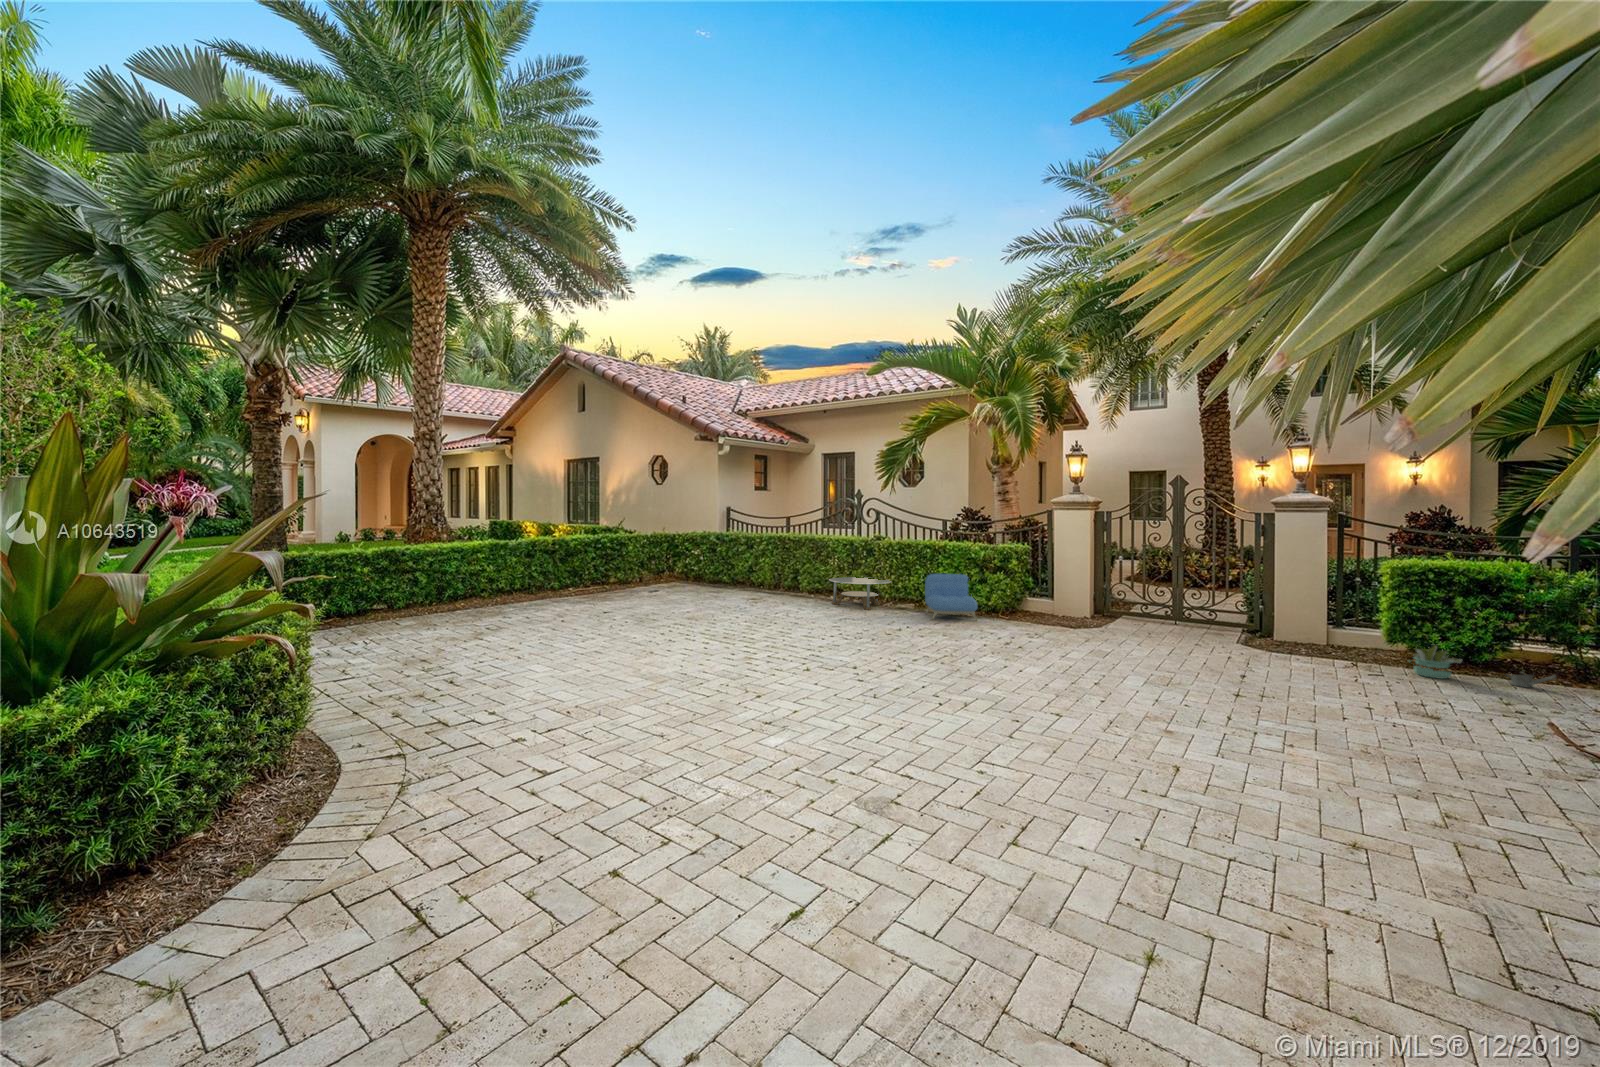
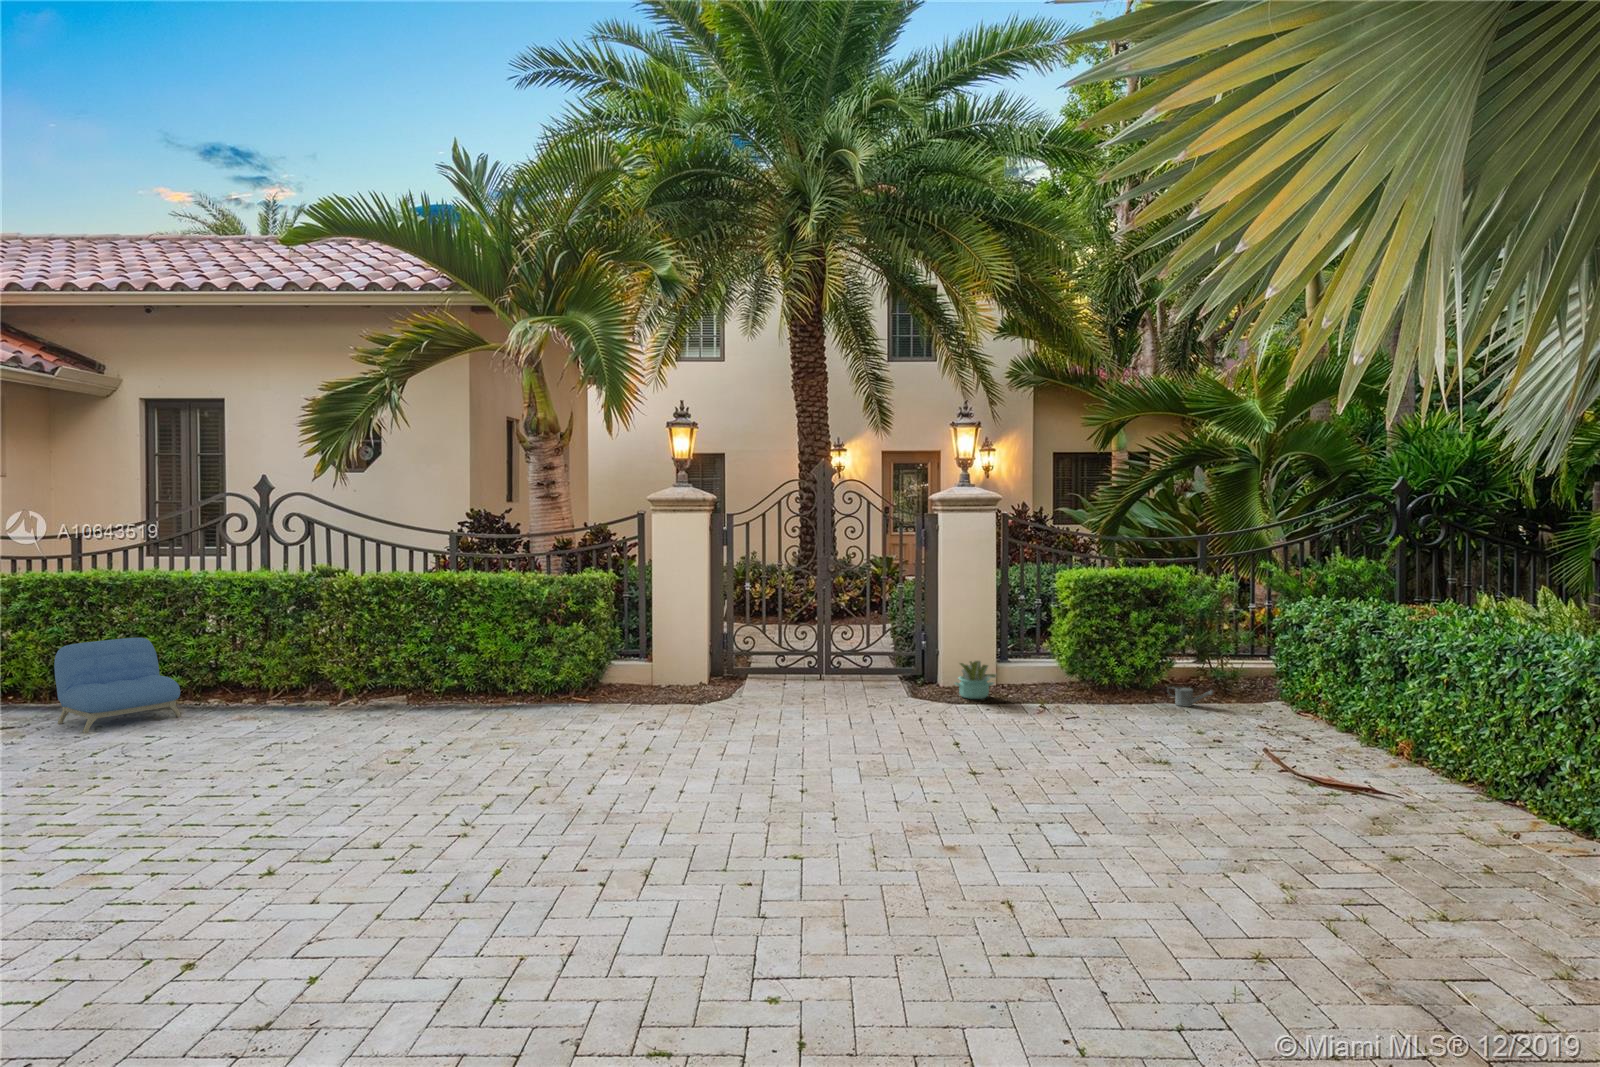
armchair: present [925,574,977,620] -> present [54,638,181,733]
round table: present [829,577,892,610] -> none [210,658,361,730]
decorative plant: present [1414,644,1462,679] -> present [955,661,996,699]

